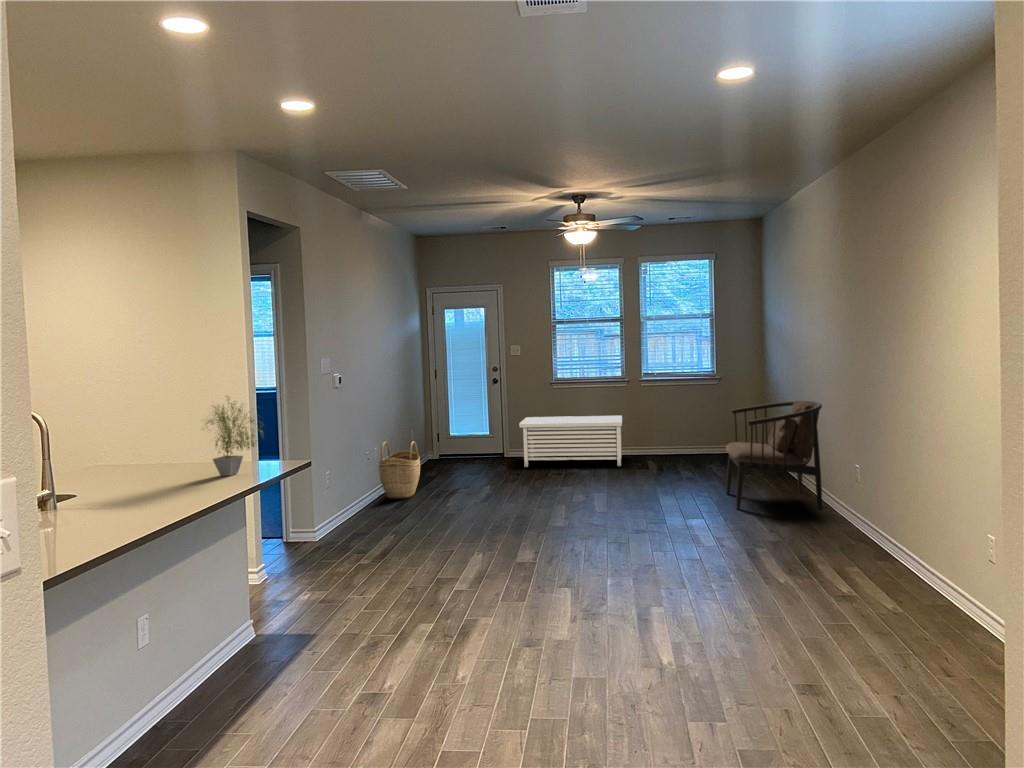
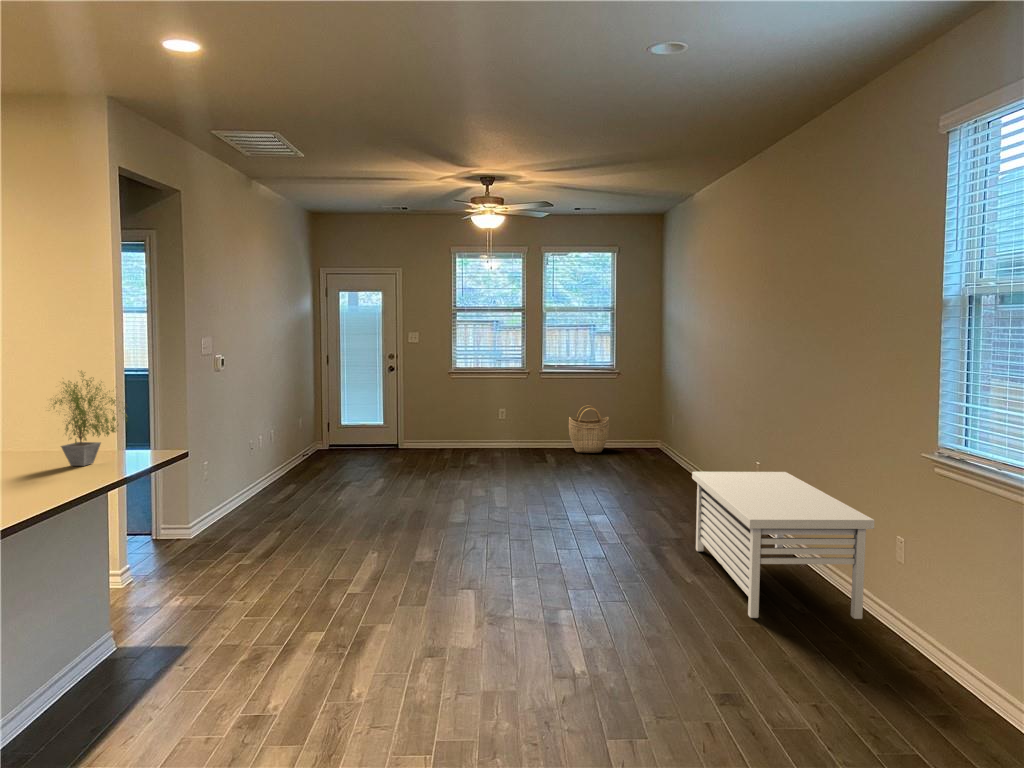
armchair: present [726,401,822,511] -> none [625,395,720,503]
storage bench: present [519,416,622,467] -> present [692,472,875,619]
woven basket: present [379,441,420,499] -> present [569,405,609,453]

